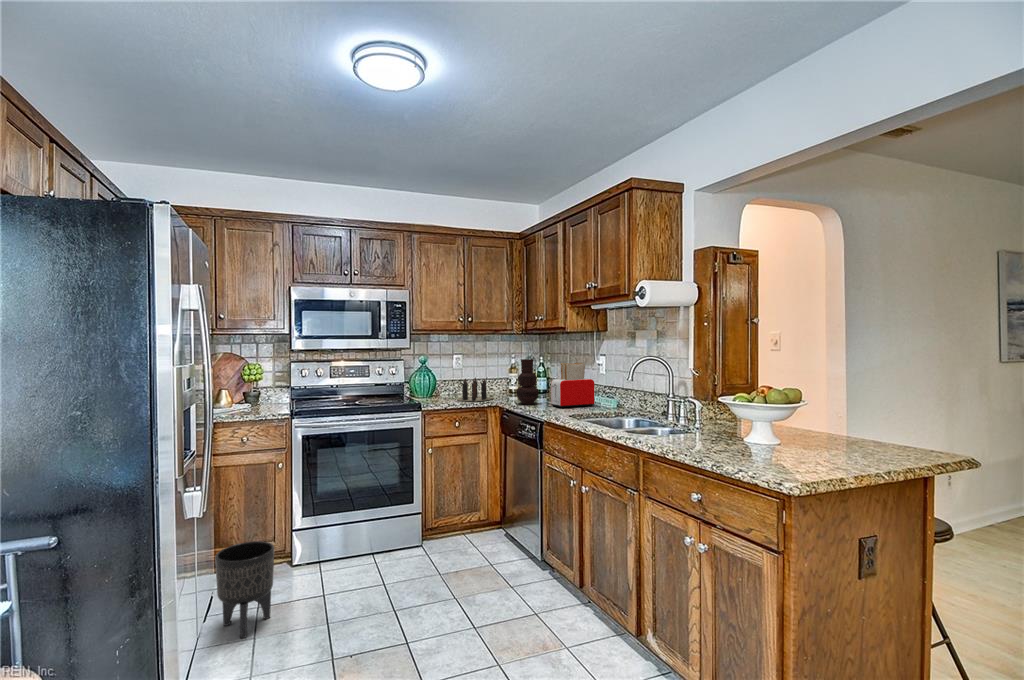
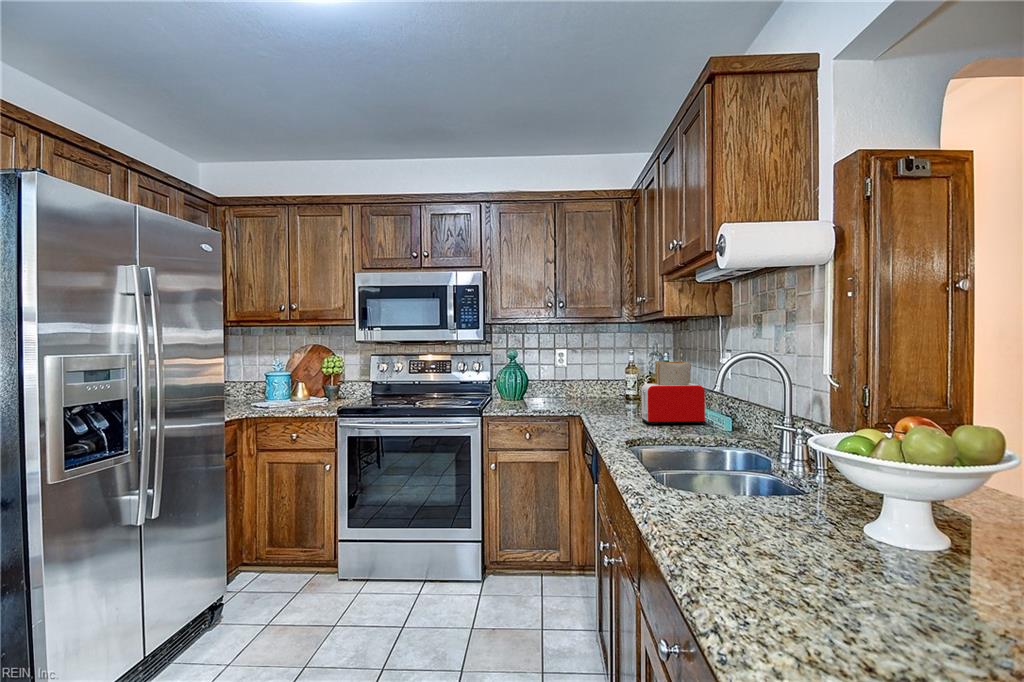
vase: present [516,359,539,404] -> none [600,355,632,416]
candle: present [458,378,494,402] -> none [536,378,589,408]
planter: present [215,541,274,638] -> none [201,554,267,665]

